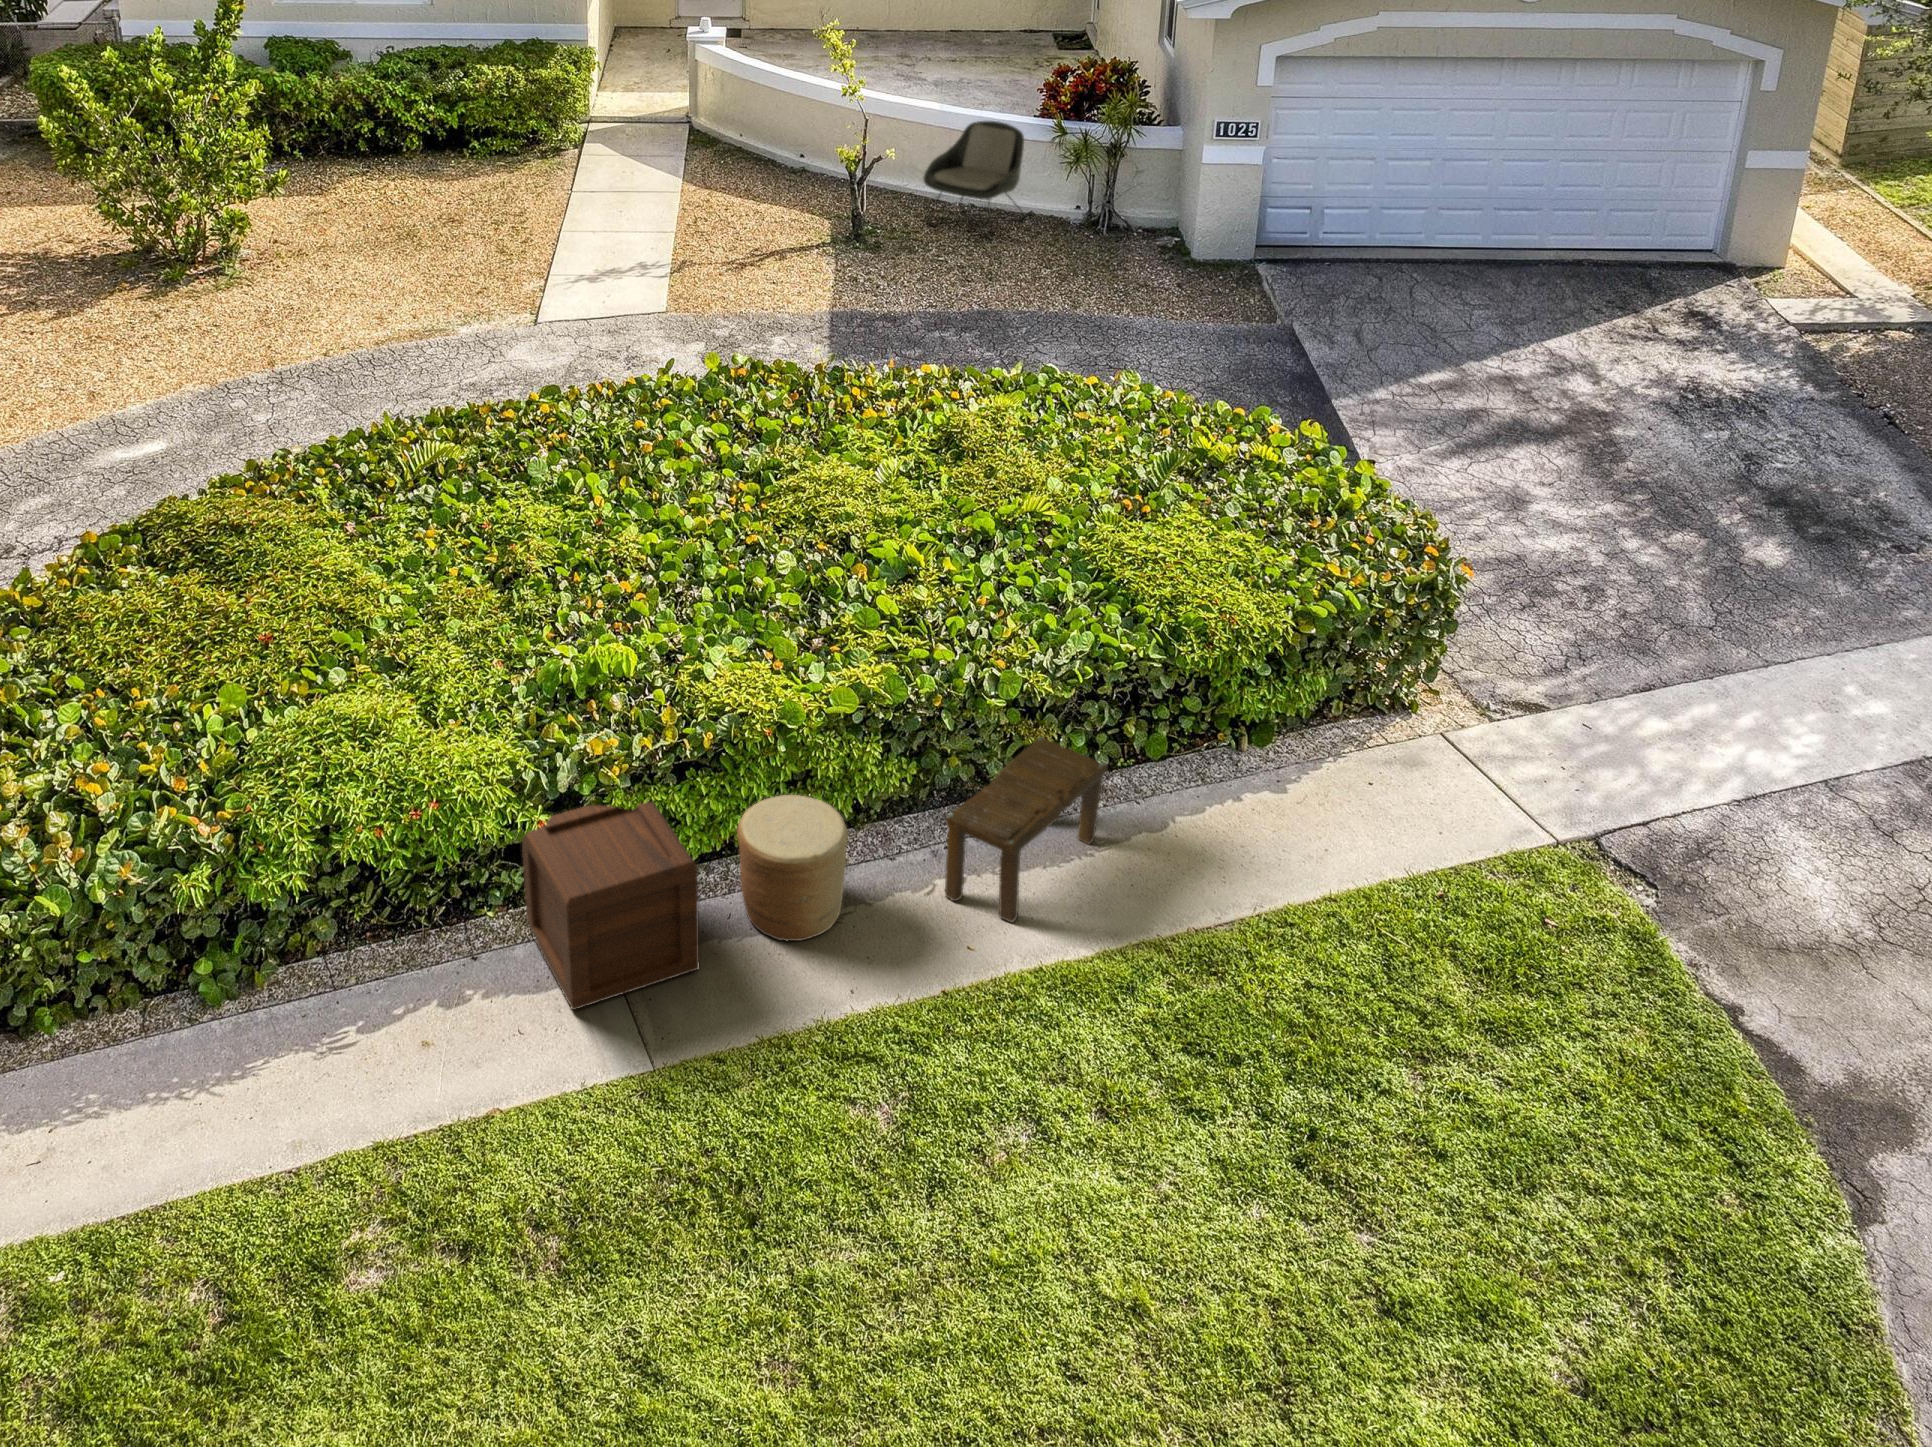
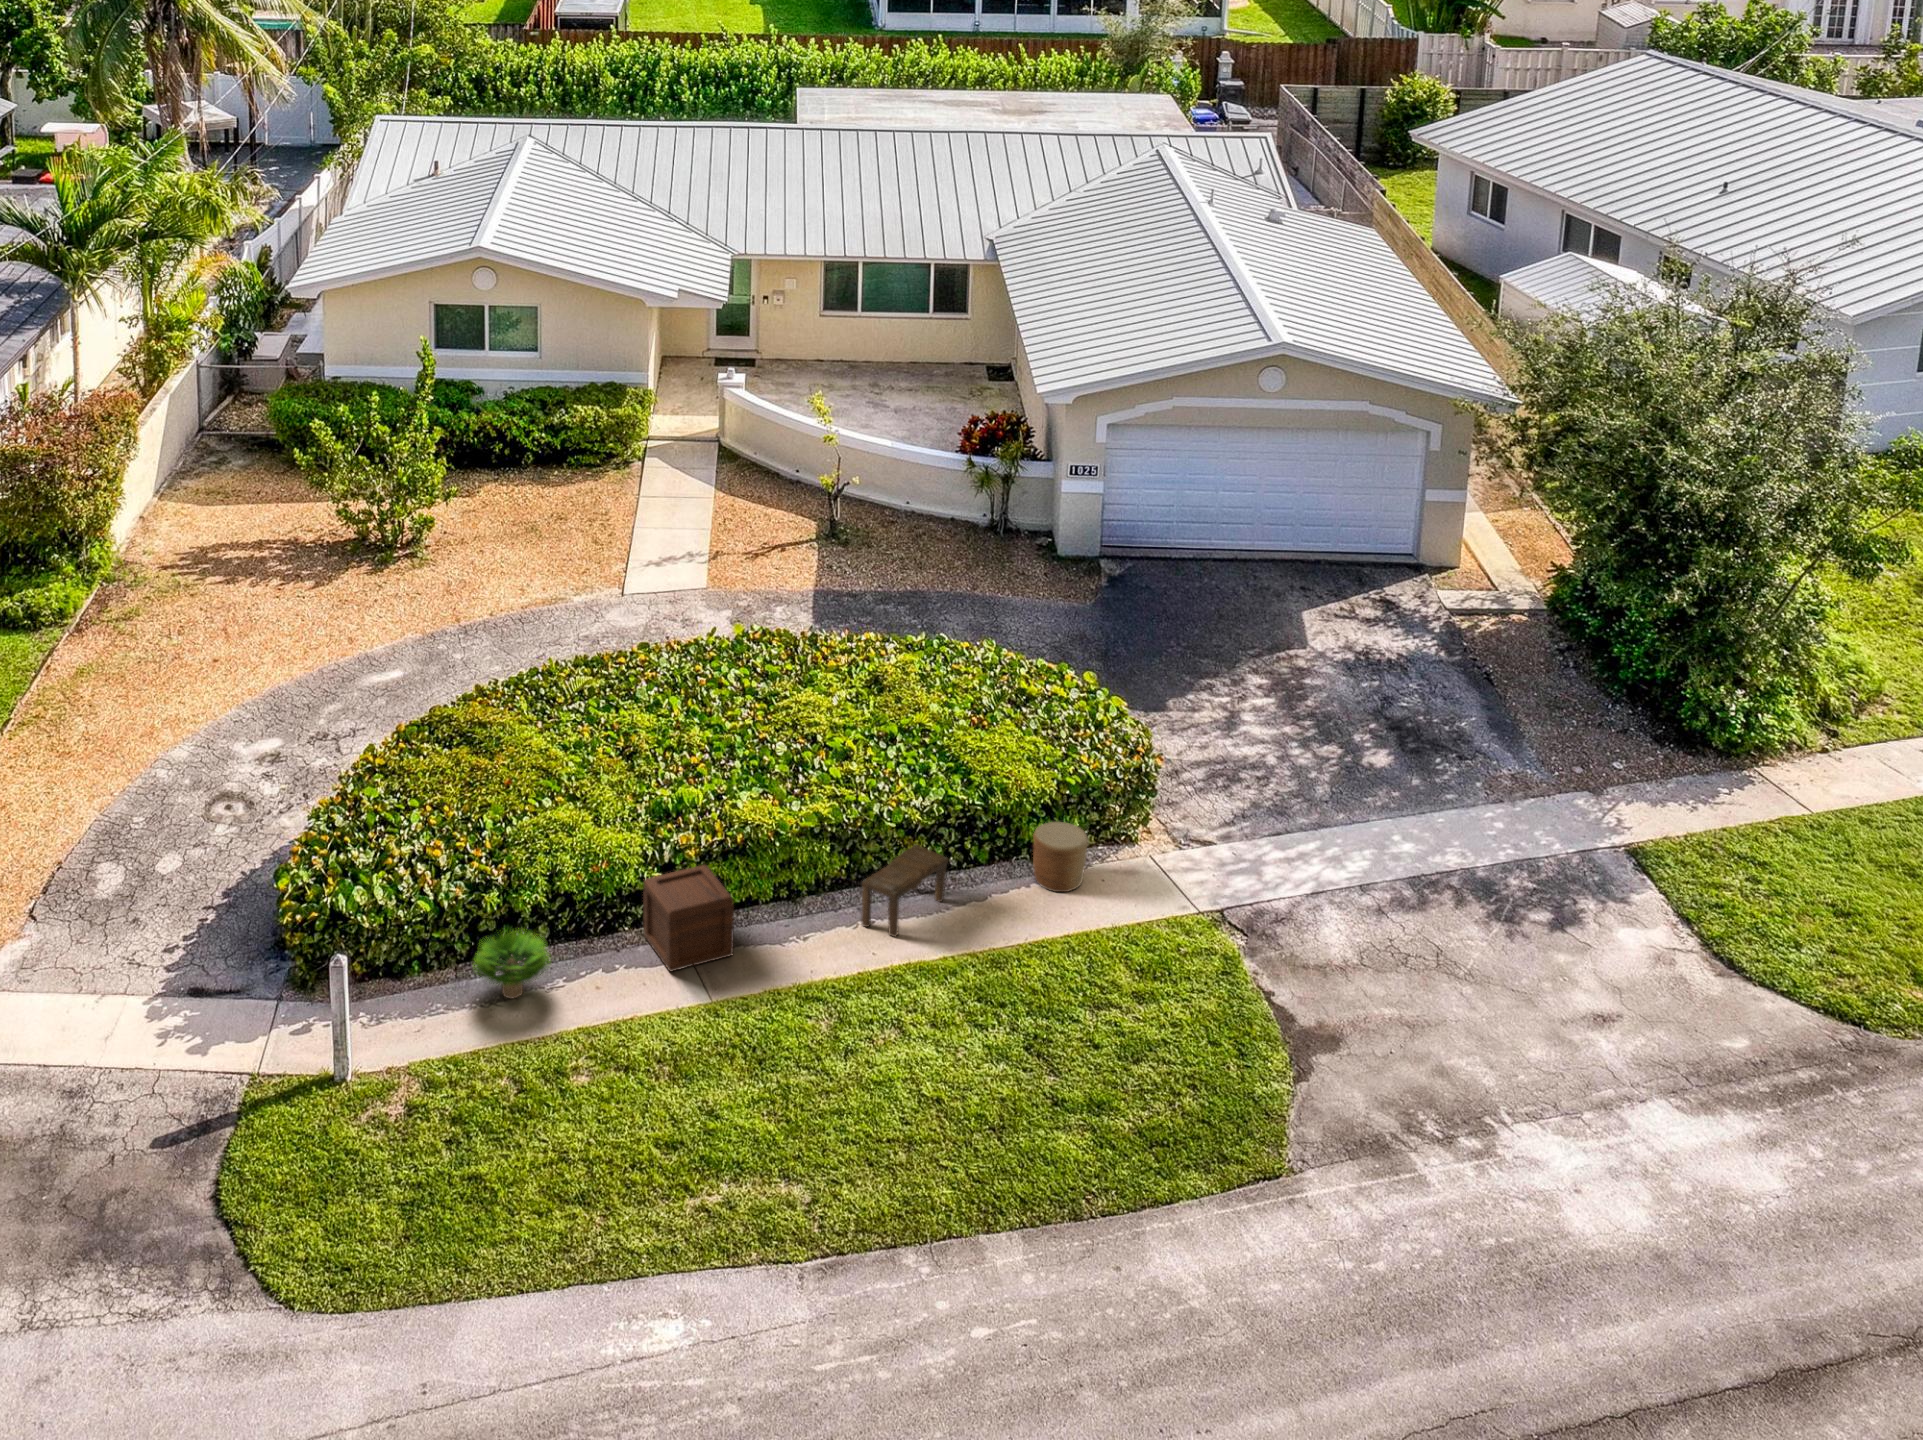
lounge chair: present [923,121,1026,239] -> none [883,457,954,540]
basket: present [737,795,848,941] -> present [1033,822,1088,892]
potted plant: none [161,931,332,1080] -> present [474,931,550,998]

